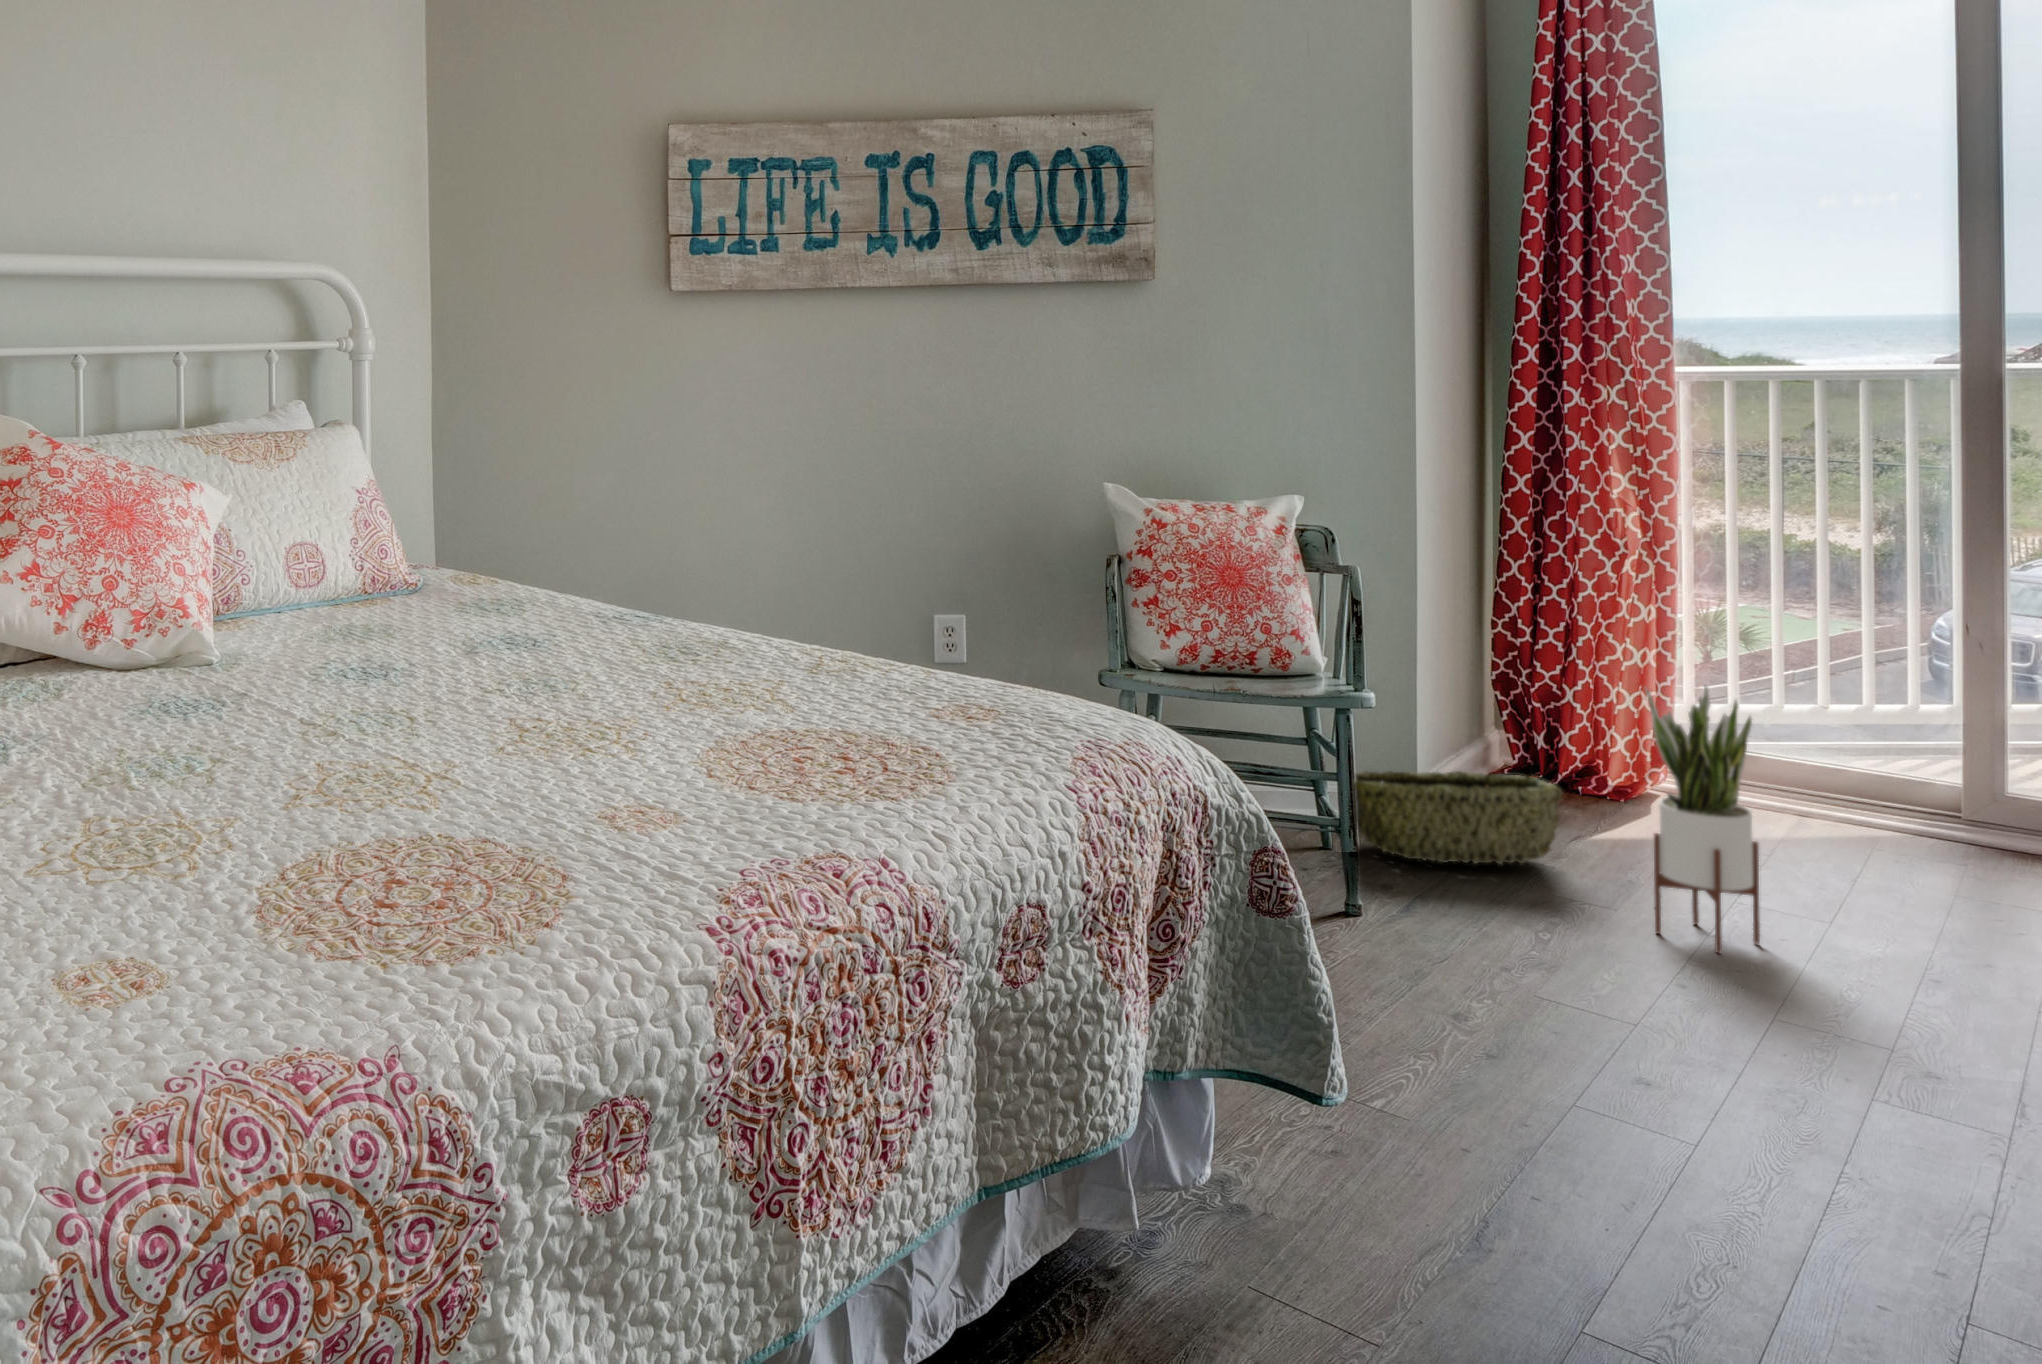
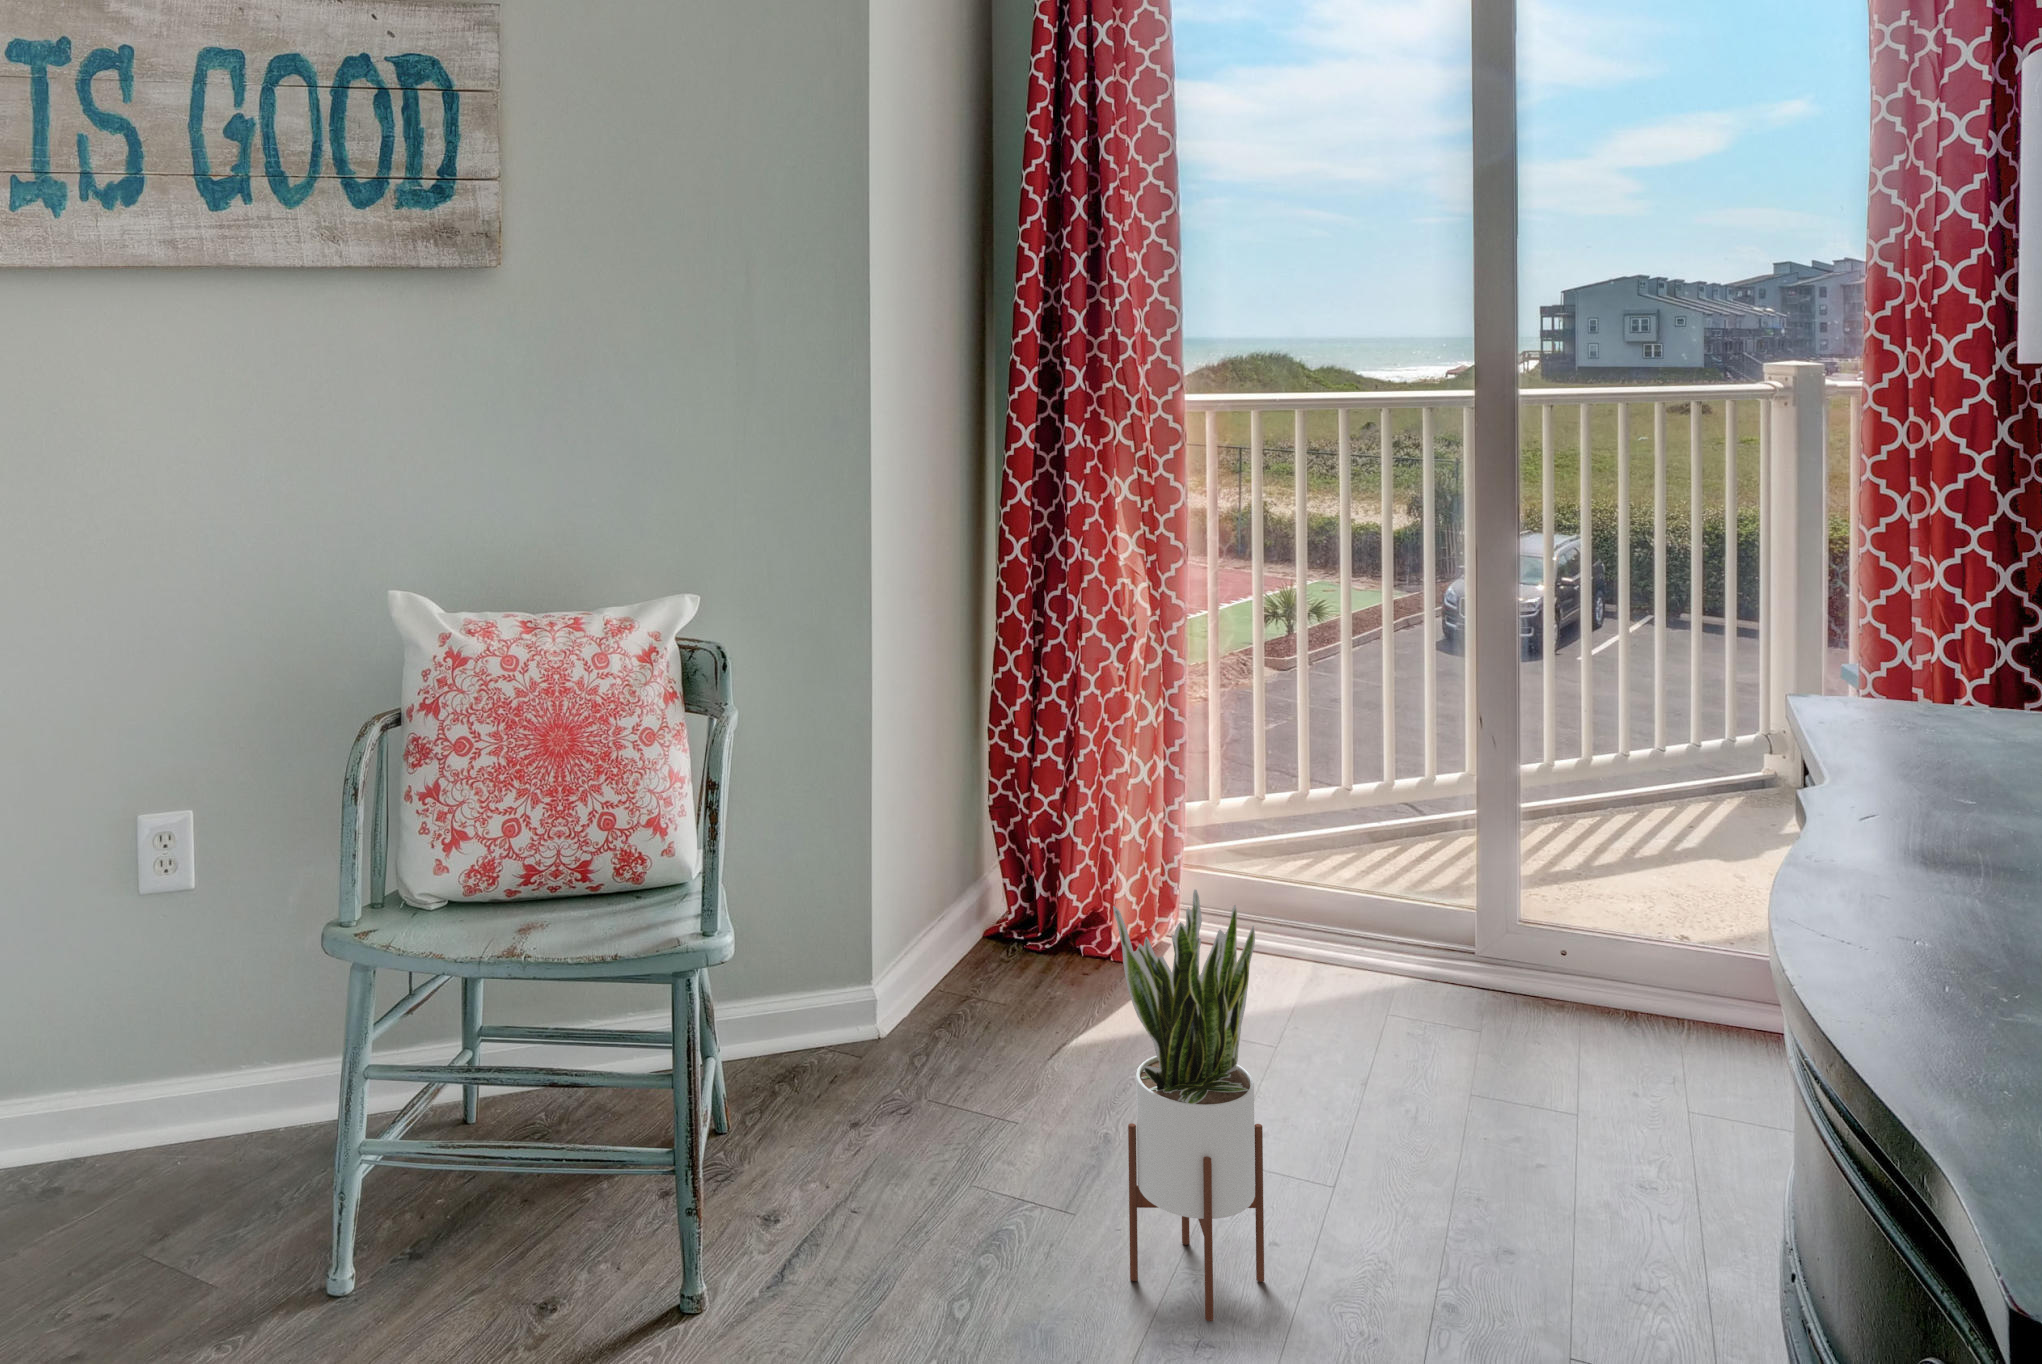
woven basket: present [1354,771,1562,864] -> none [742,984,1028,1152]

